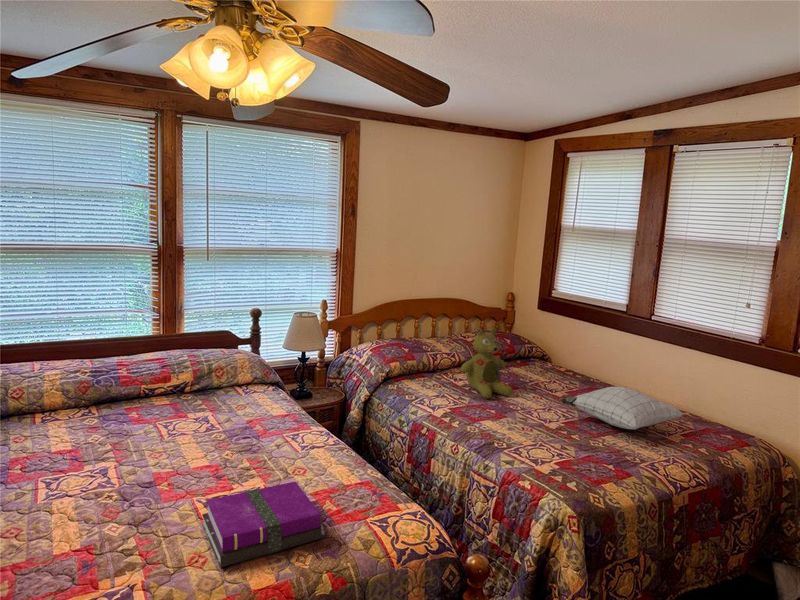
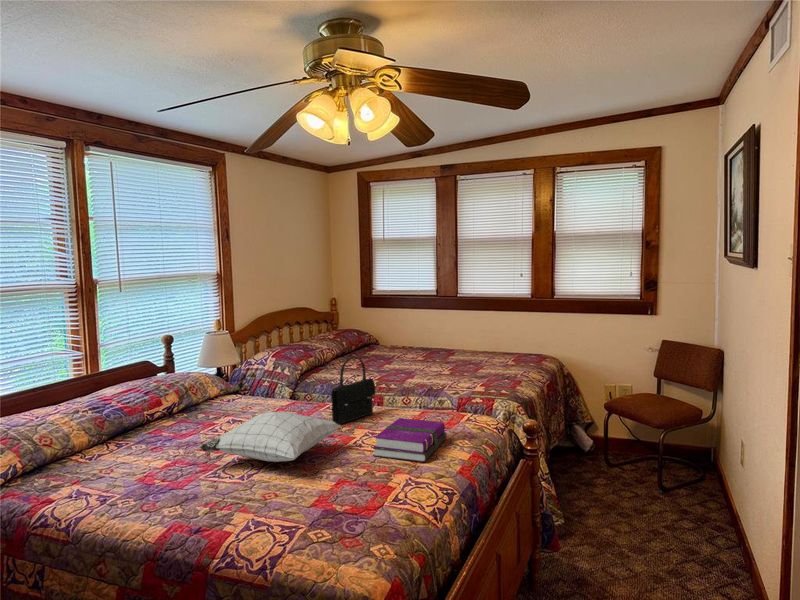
stuffed bear: present [461,327,513,399] -> none [362,318,399,371]
handbag: none [265,379,337,460] -> present [331,357,375,425]
pillow: present [561,386,683,429] -> present [200,411,340,462]

